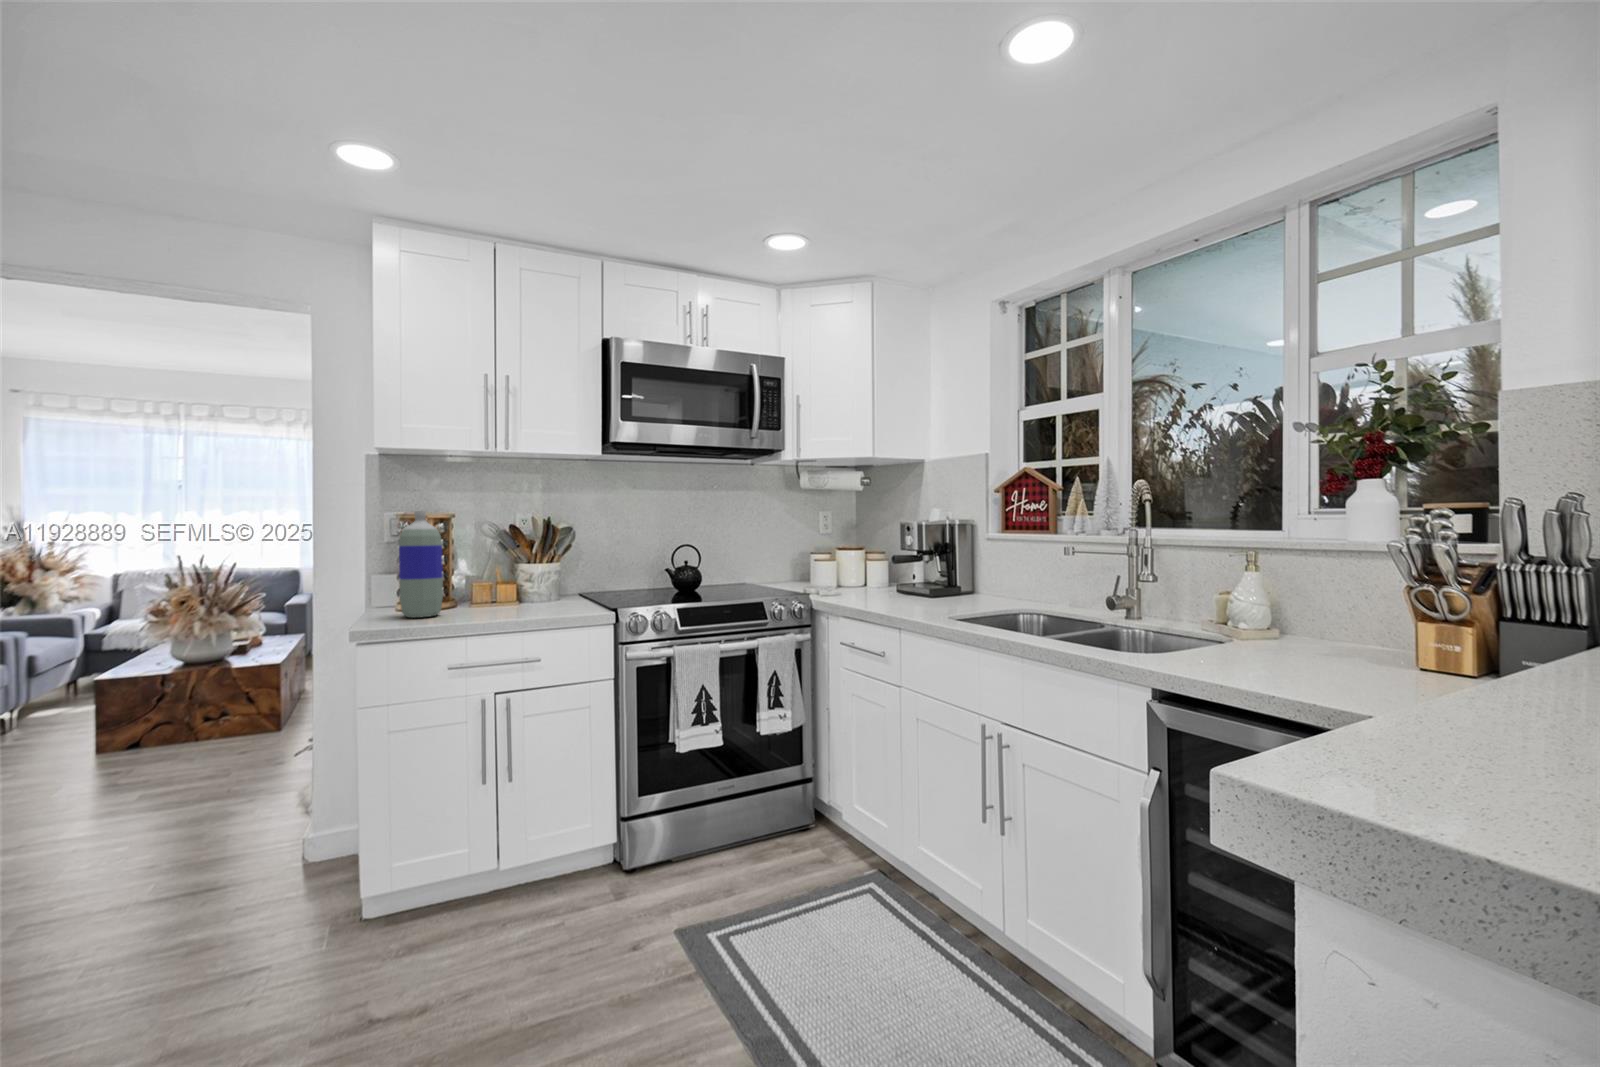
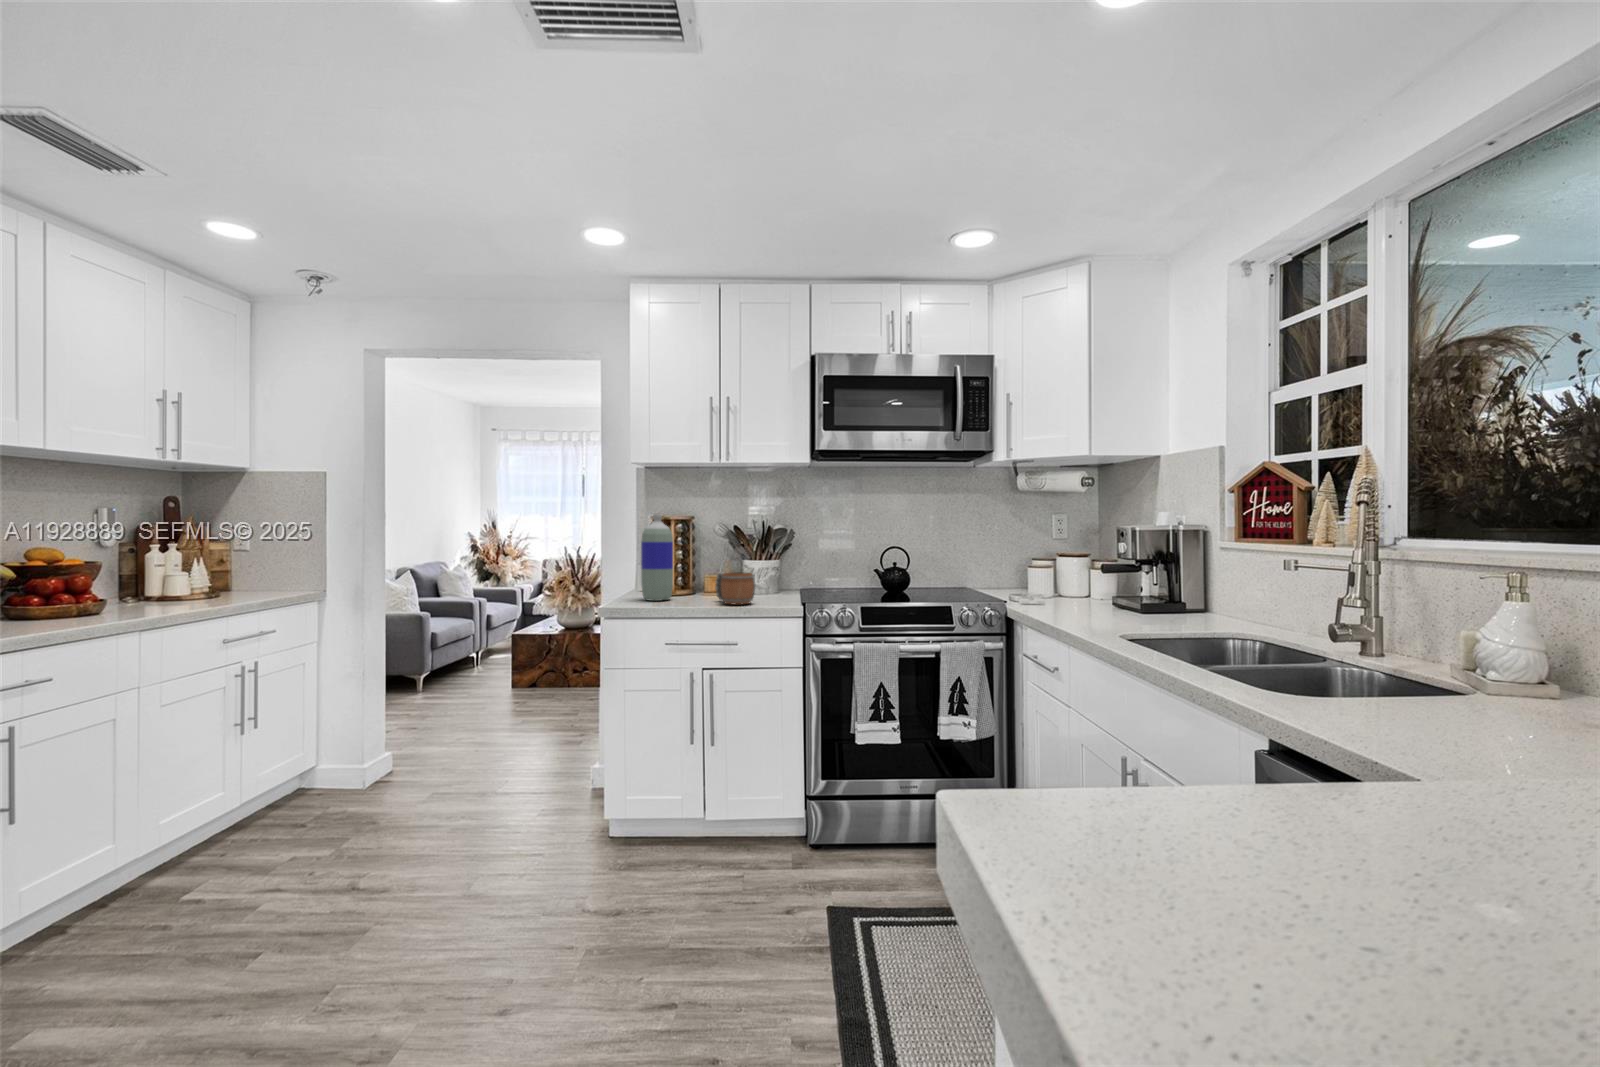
mug: none [500,578,555,615] -> present [715,572,755,604]

